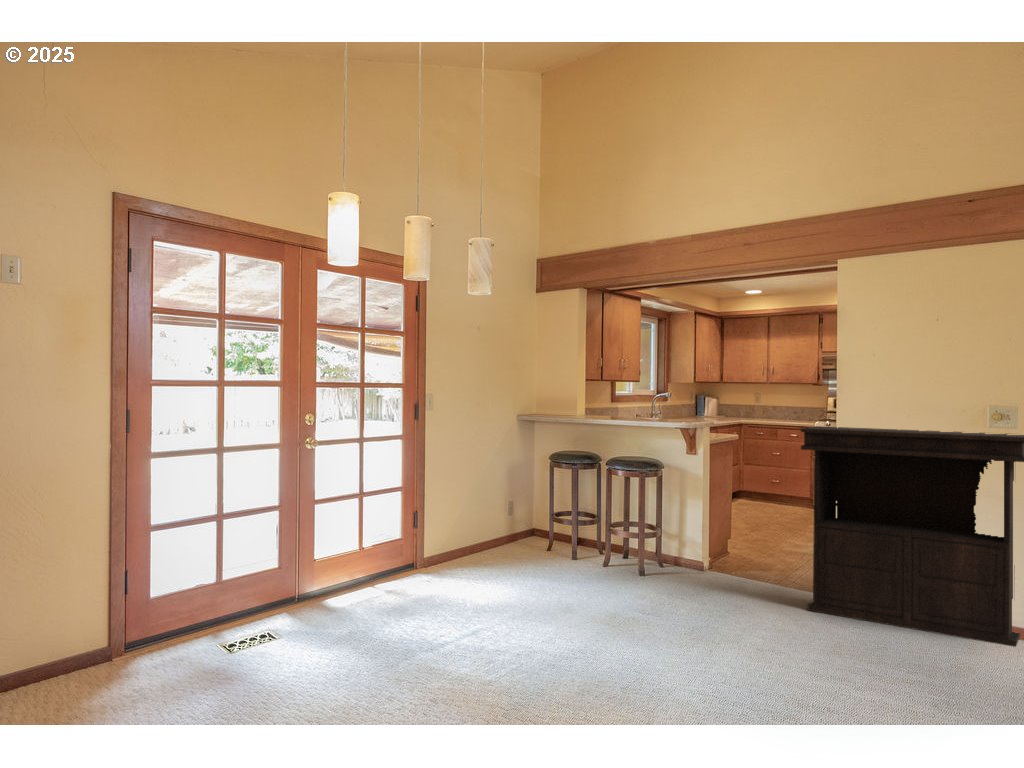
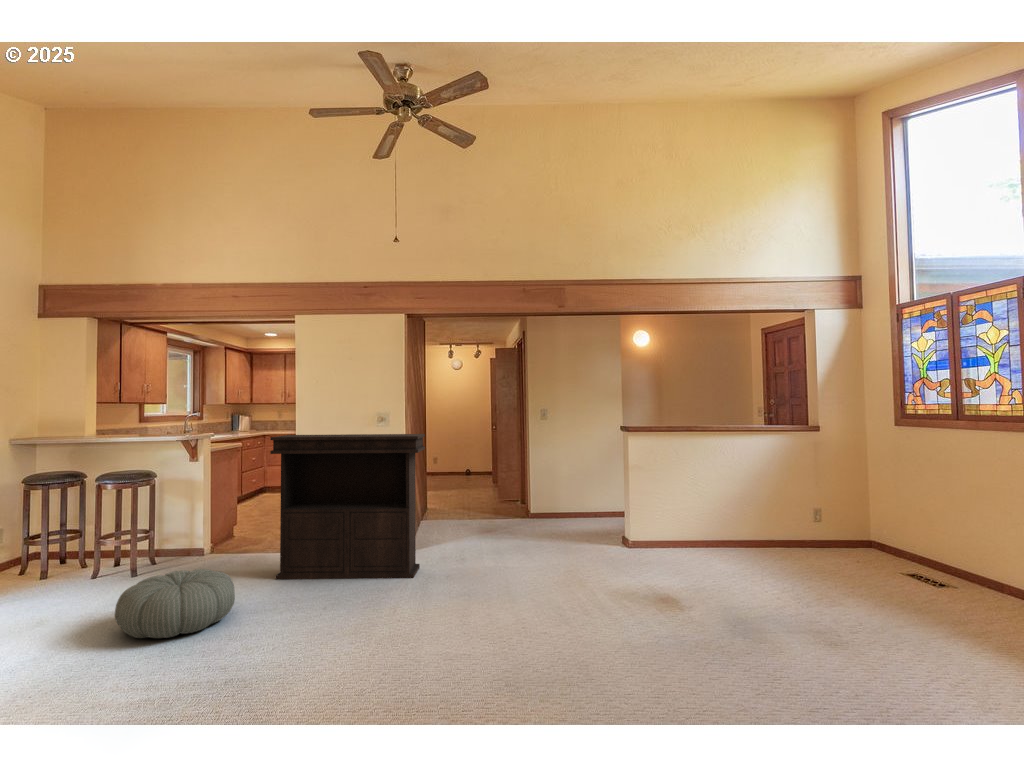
pouf: none [656,577,778,650] -> present [115,569,235,638]

